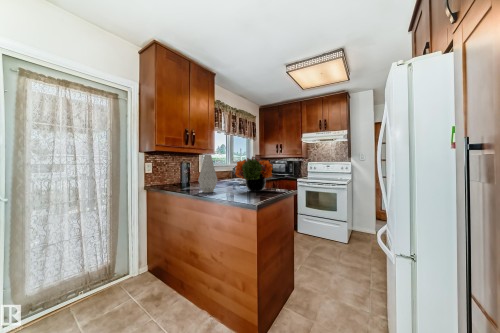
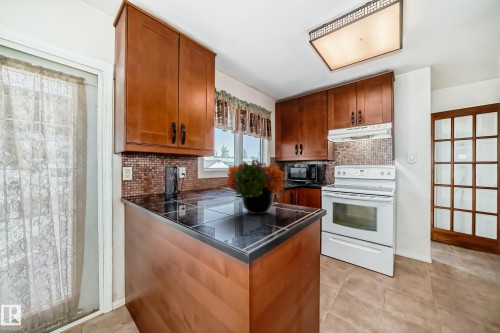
vase: present [198,154,218,193] -> none [171,156,201,214]

